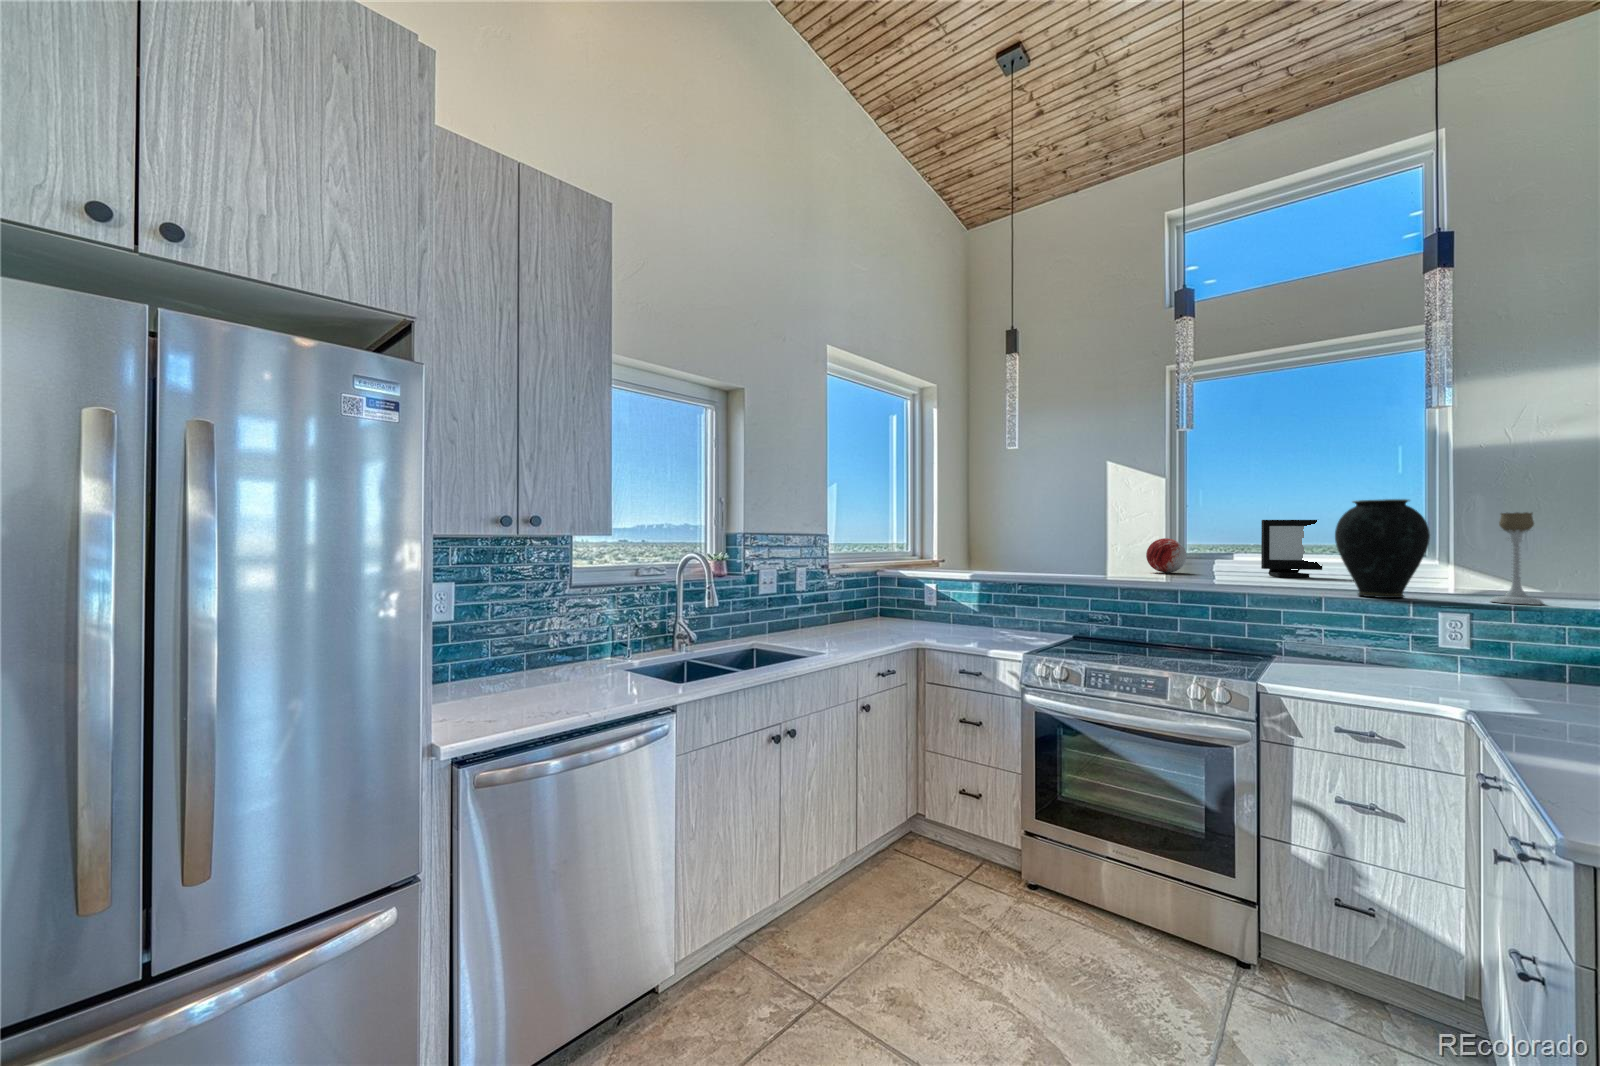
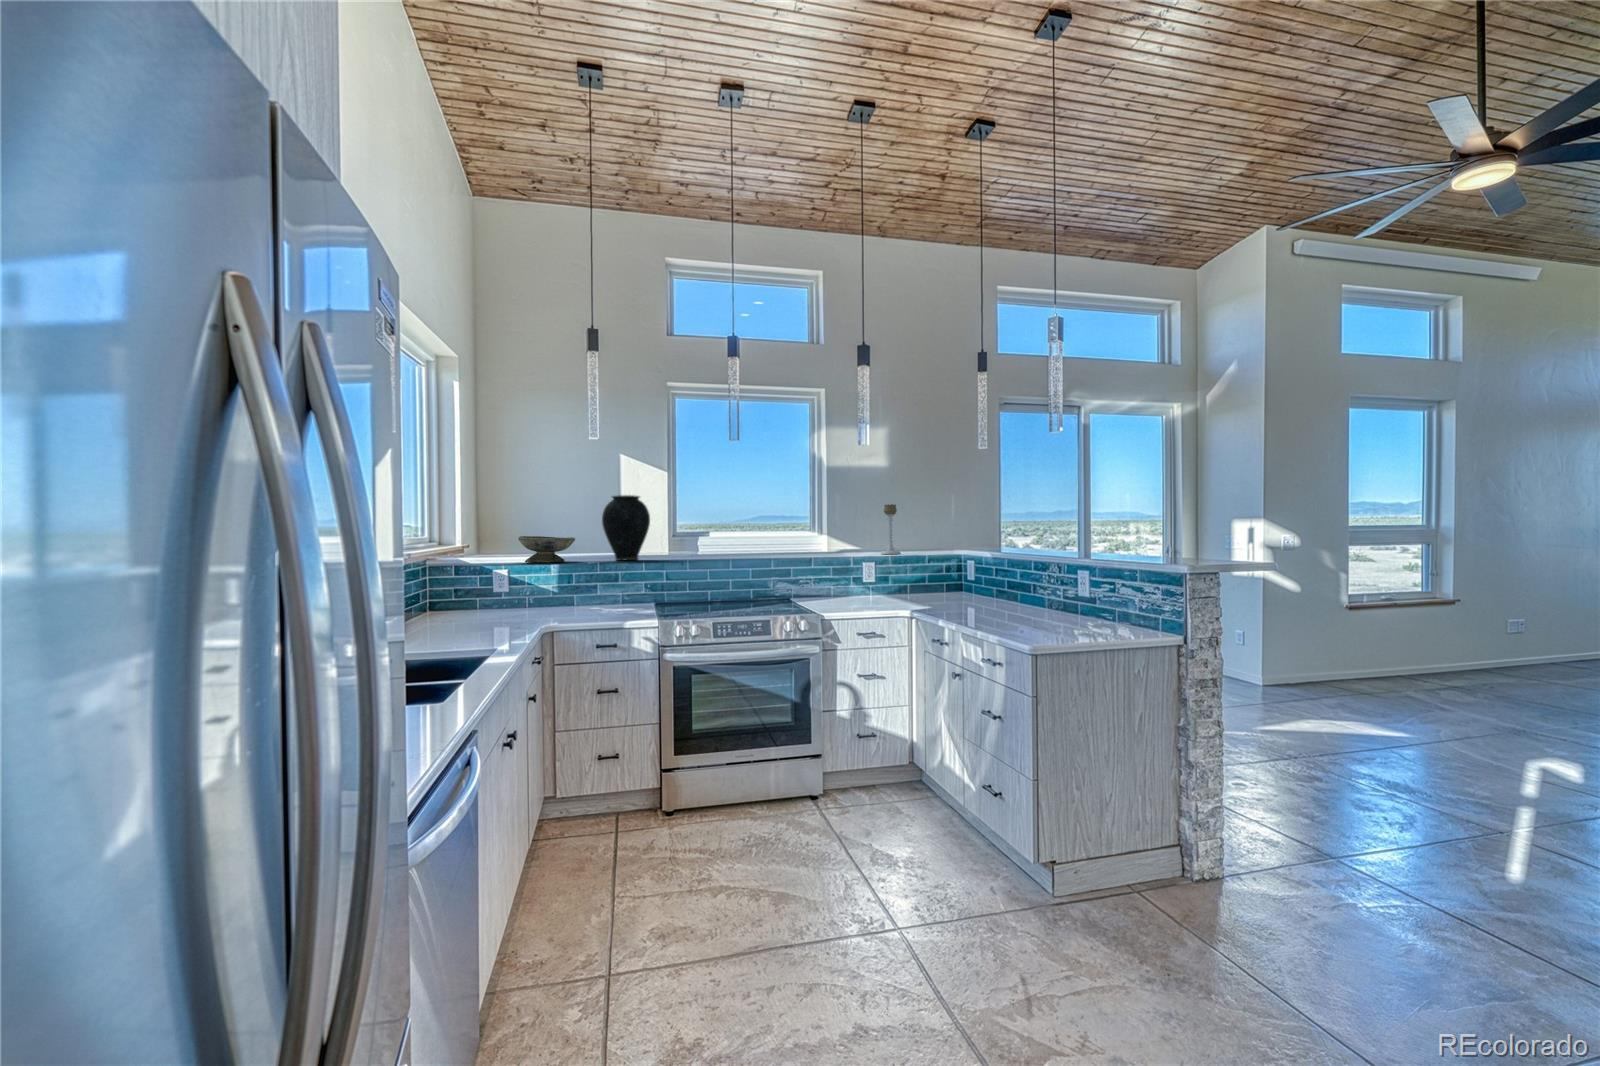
vase: present [1335,499,1430,598] -> present [602,495,650,561]
picture frame: present [1261,520,1322,578] -> none [736,511,768,552]
decorative orb: present [1146,538,1187,573] -> none [658,526,687,554]
decorative bowl: none [942,550,997,577] -> present [518,536,575,563]

